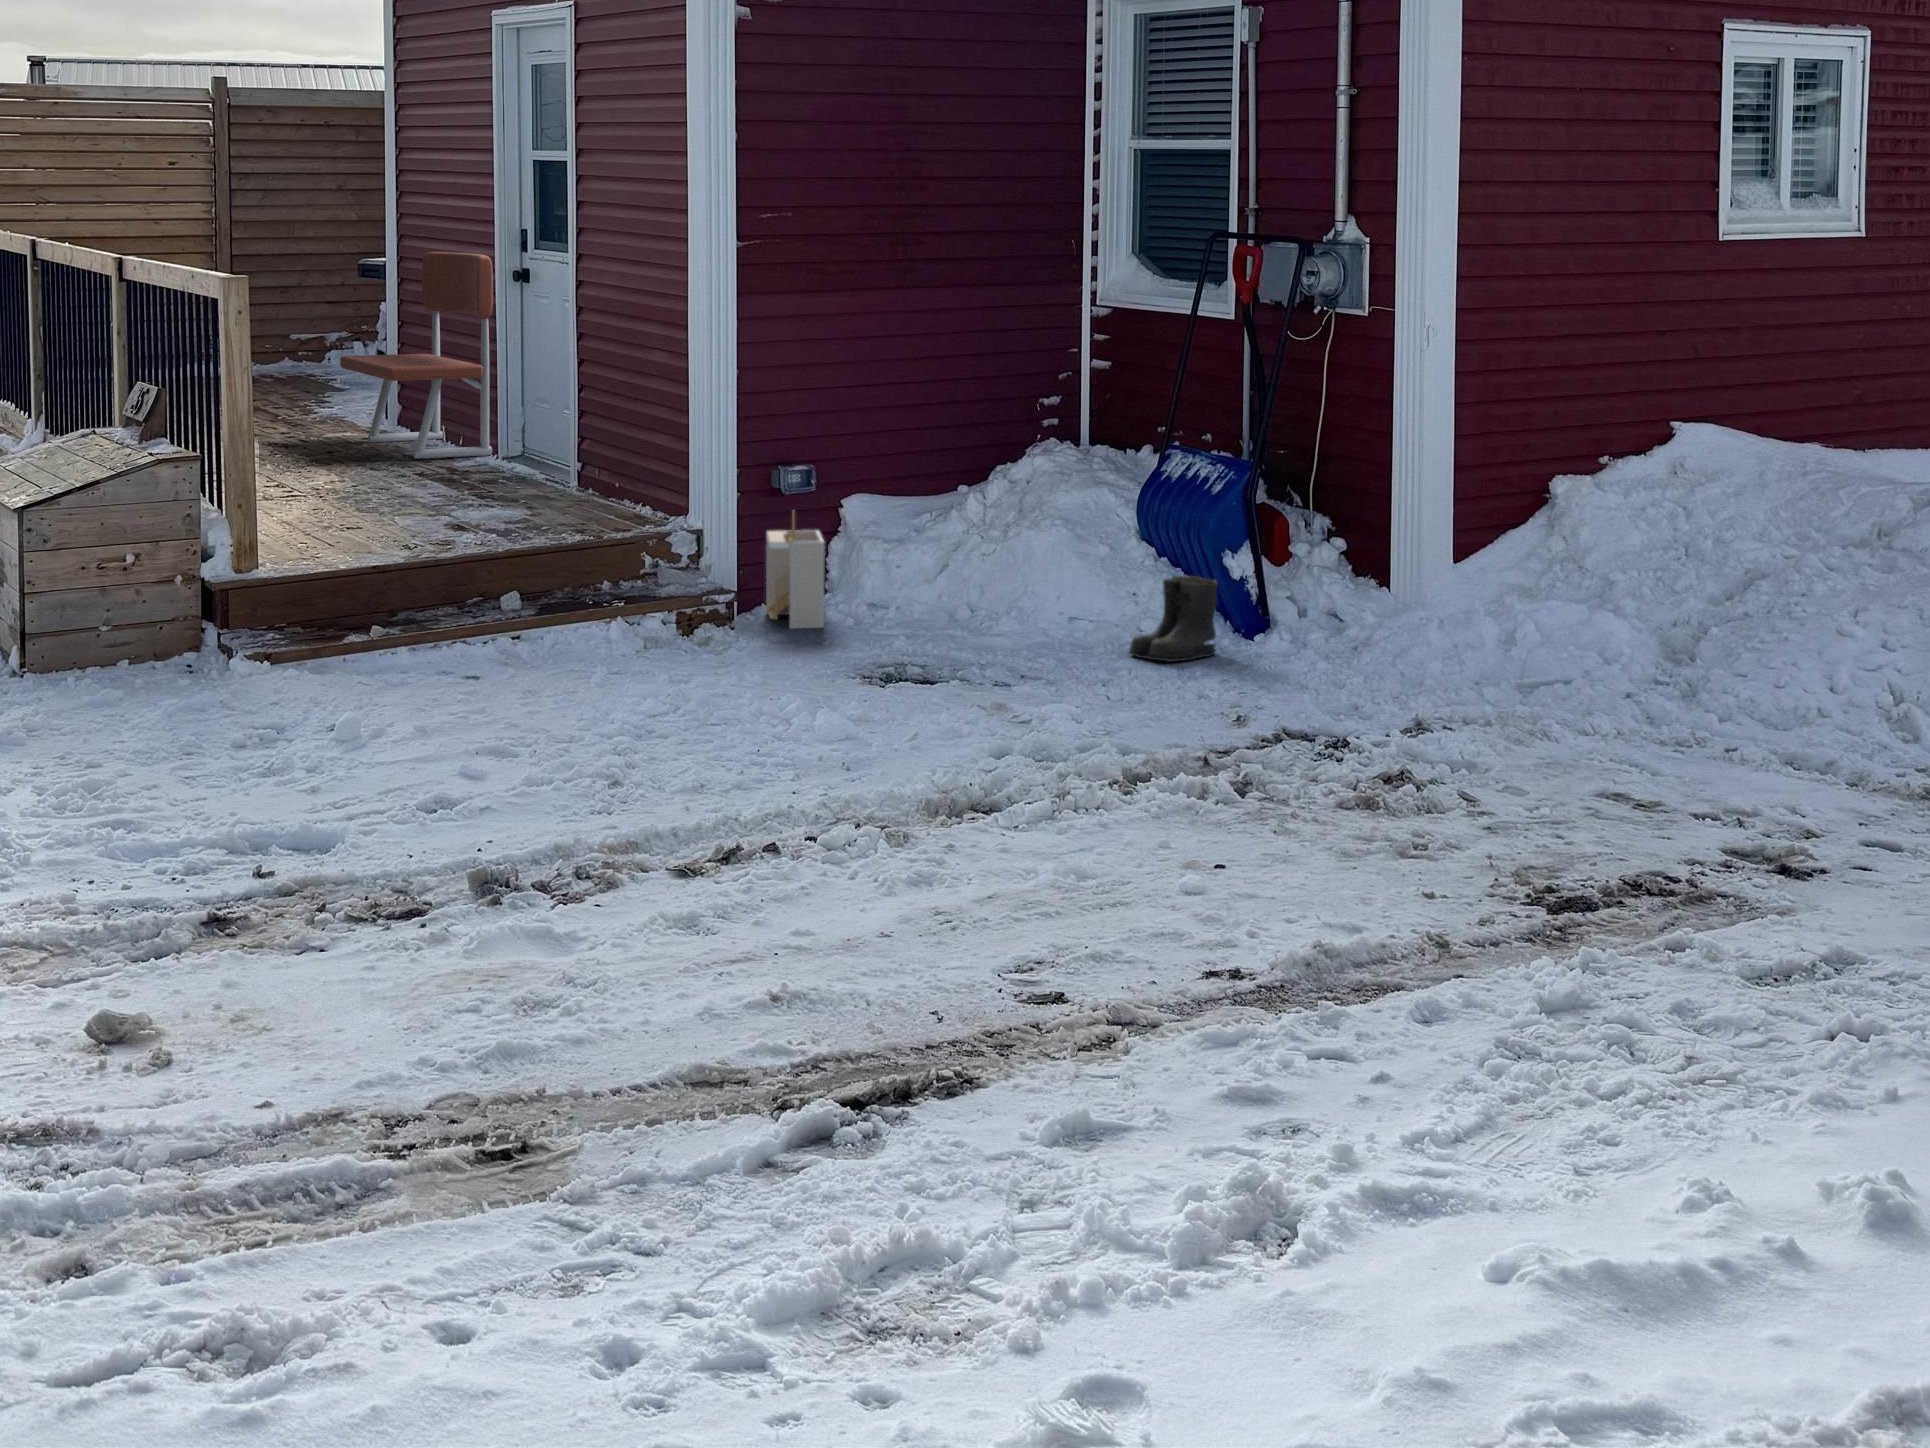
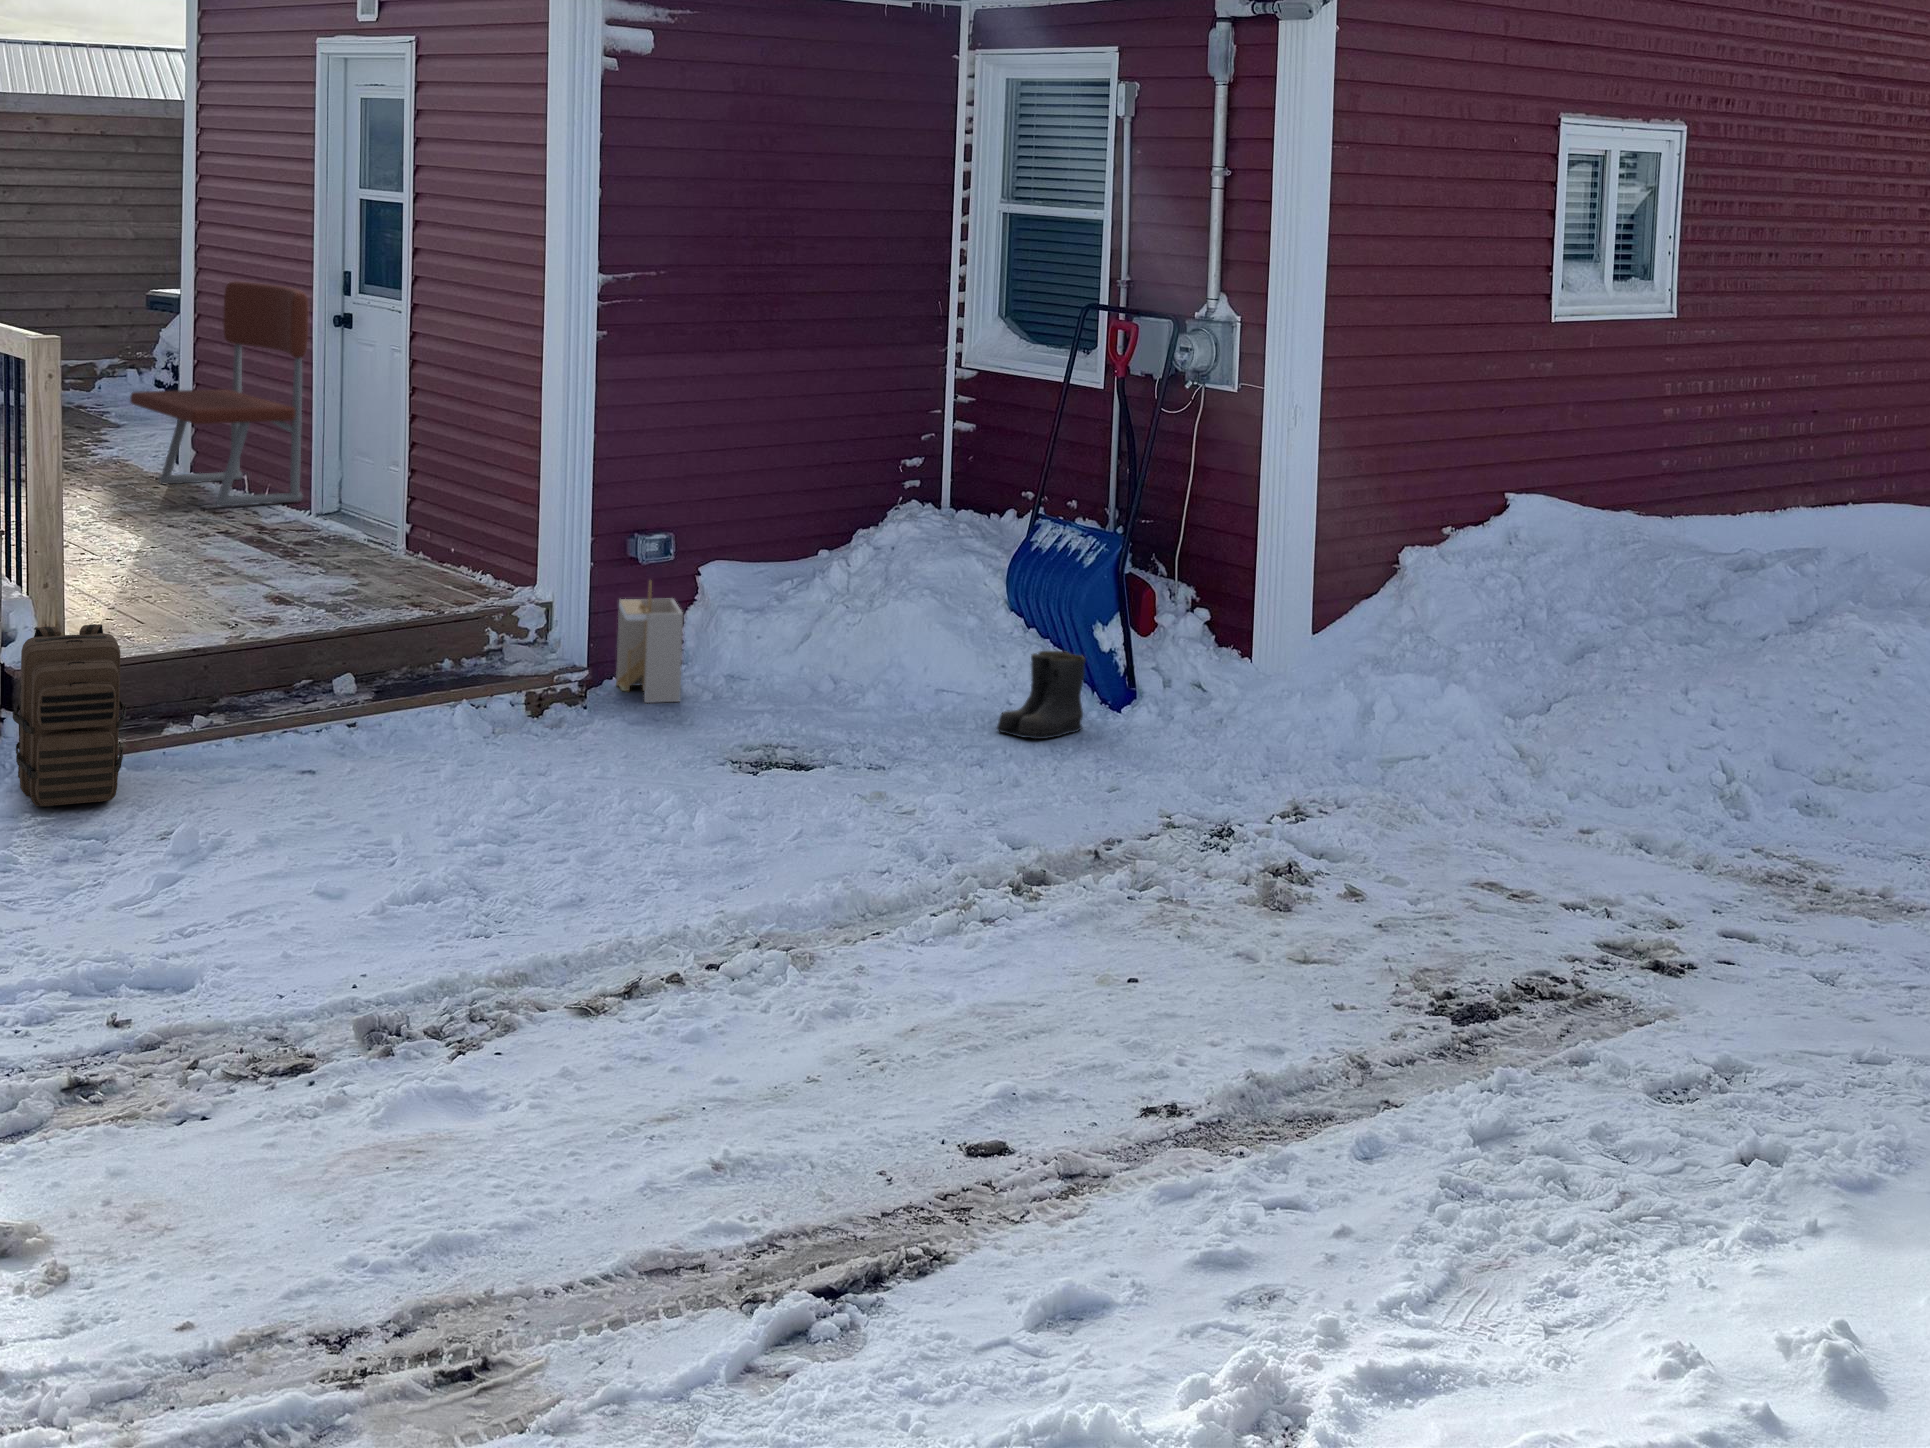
backpack: none [202,539,301,703] -> present [13,624,126,806]

